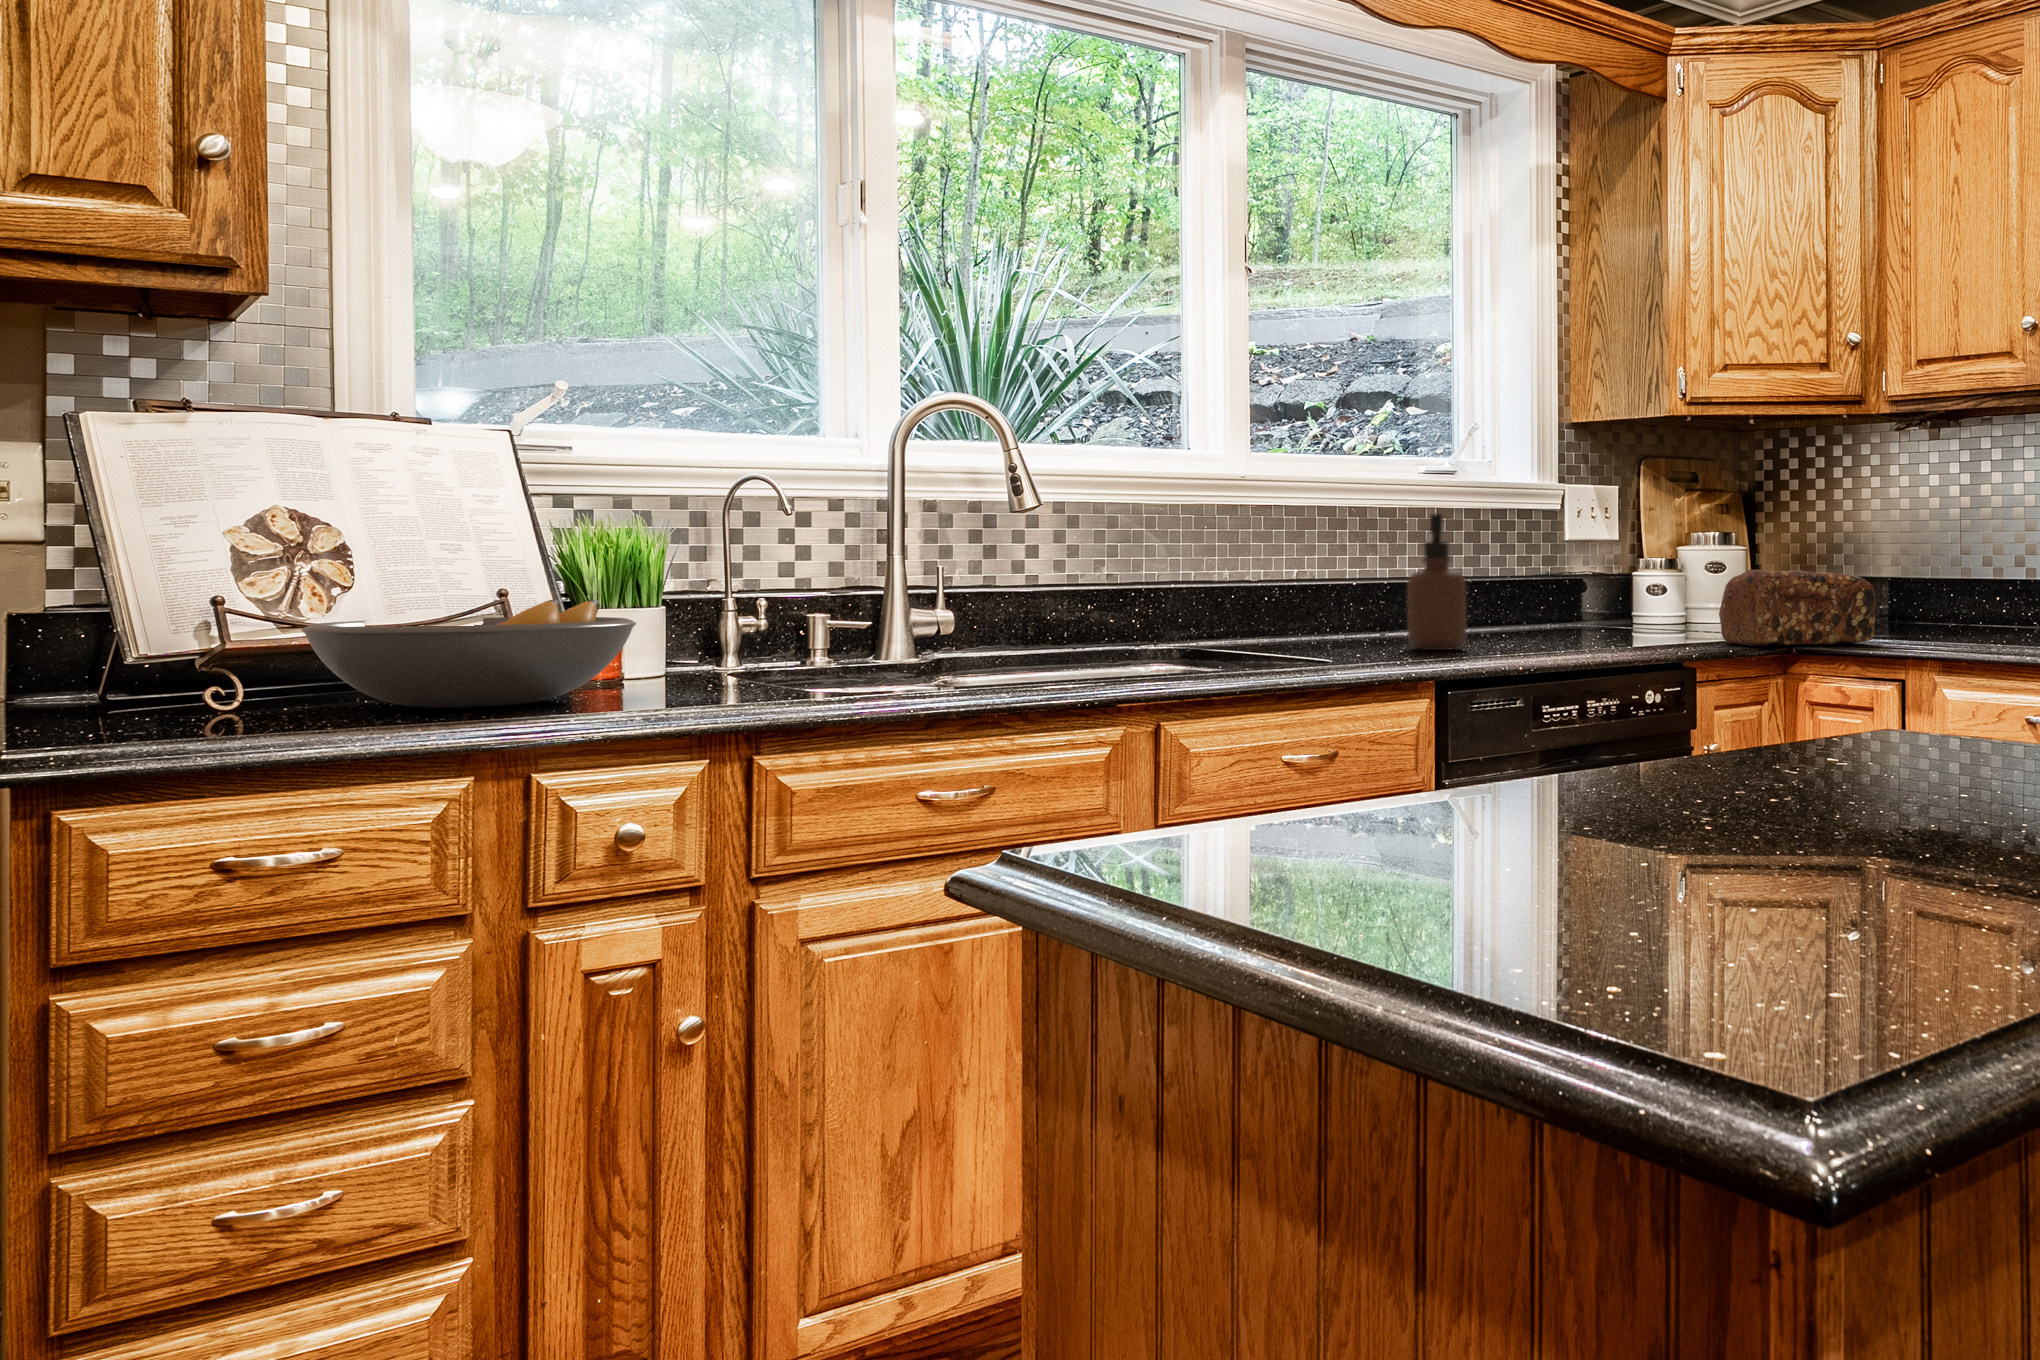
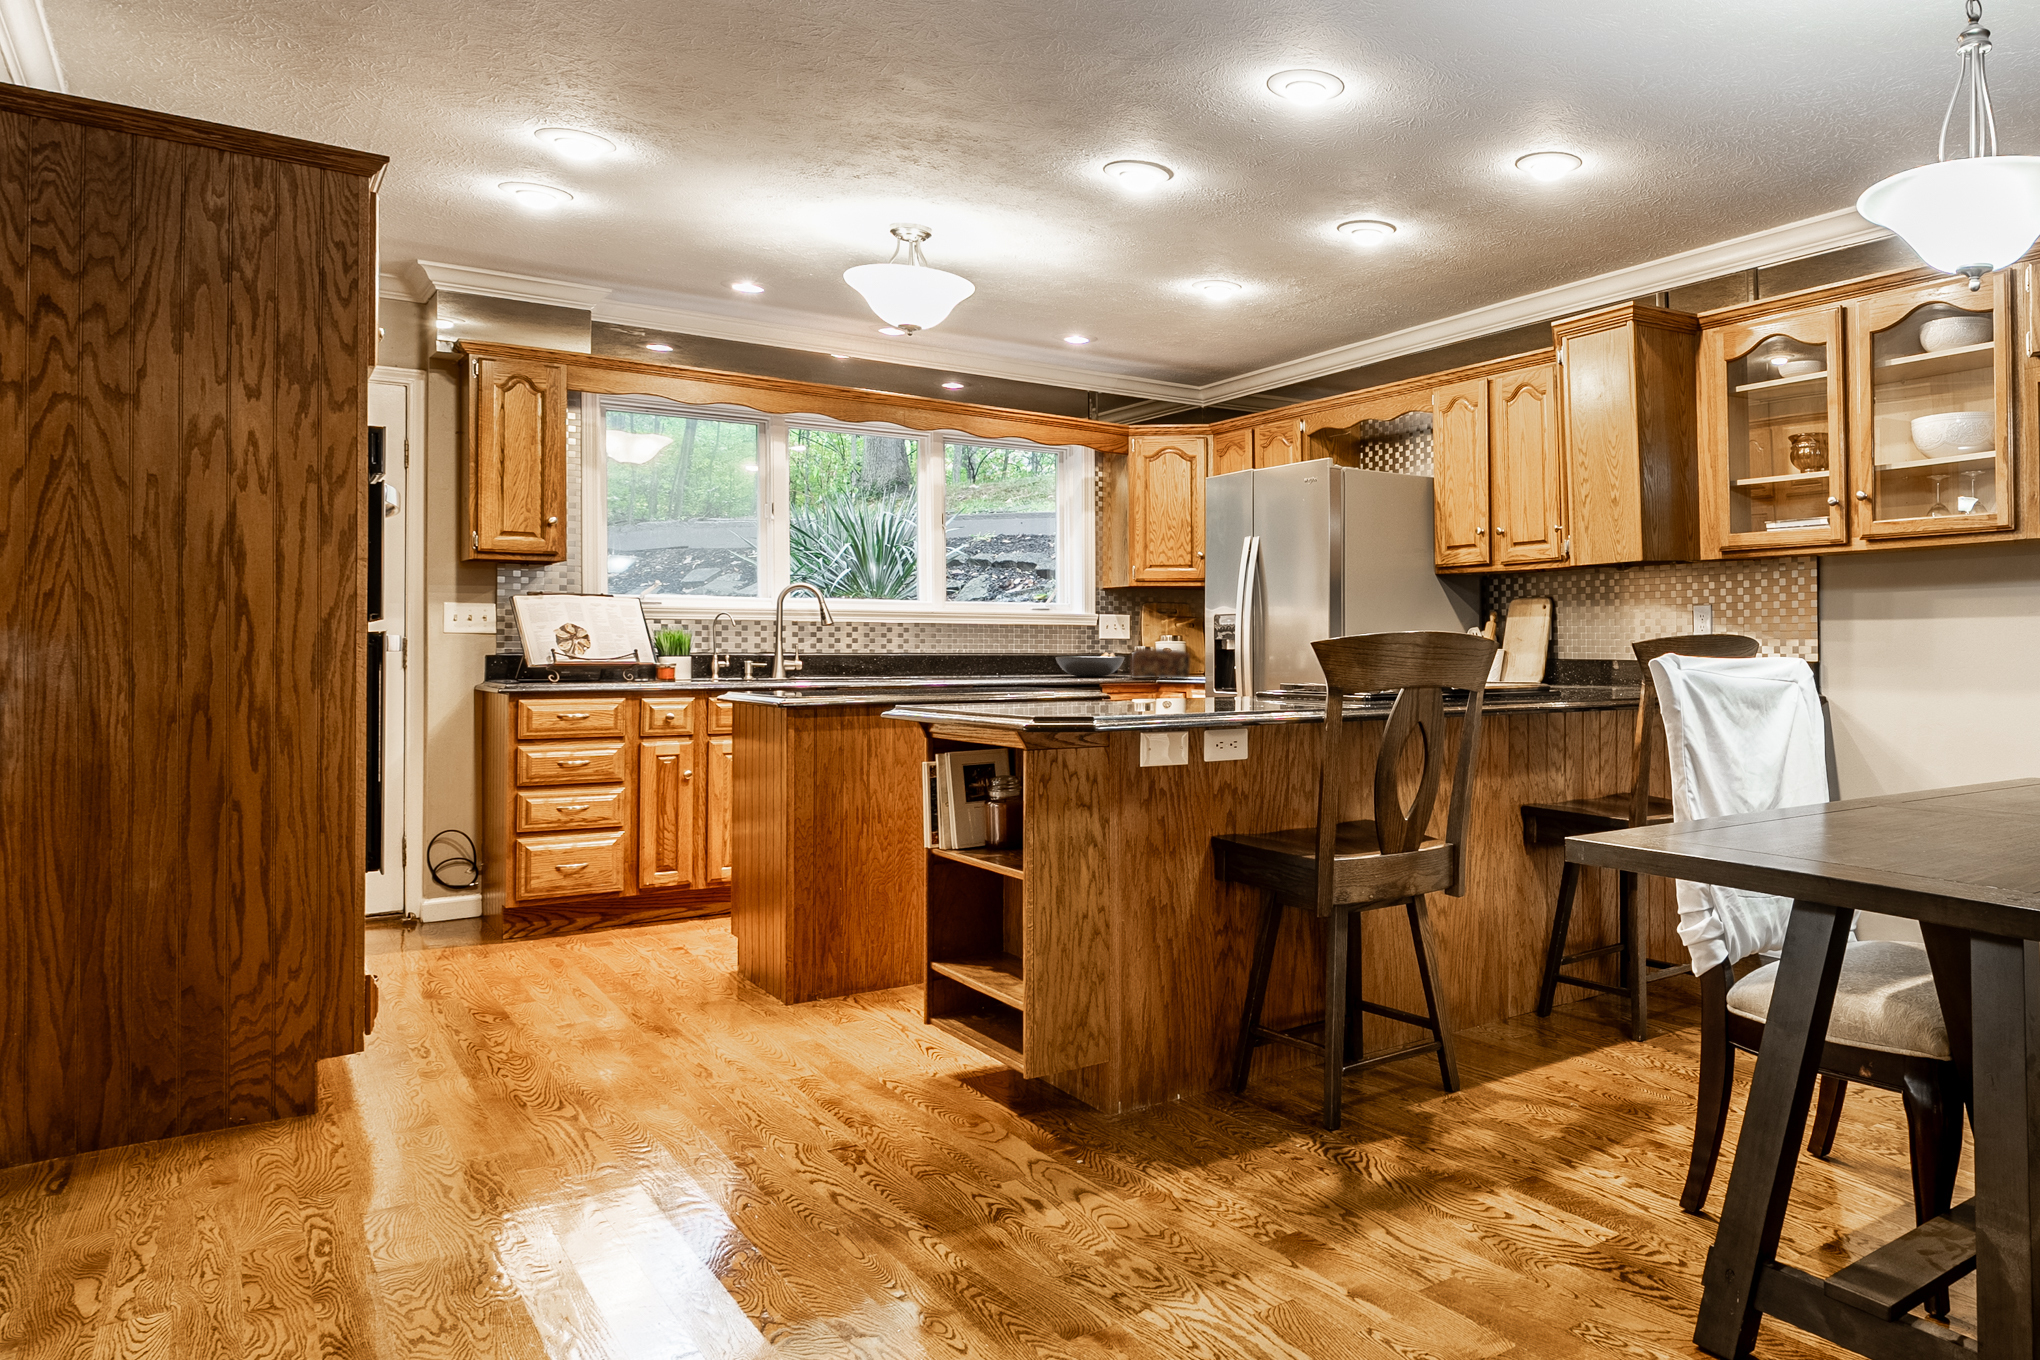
soap dispenser: present [1407,514,1466,650] -> none [988,626,1012,679]
fruit bowl: present [301,600,636,708] -> present [1056,652,1124,677]

